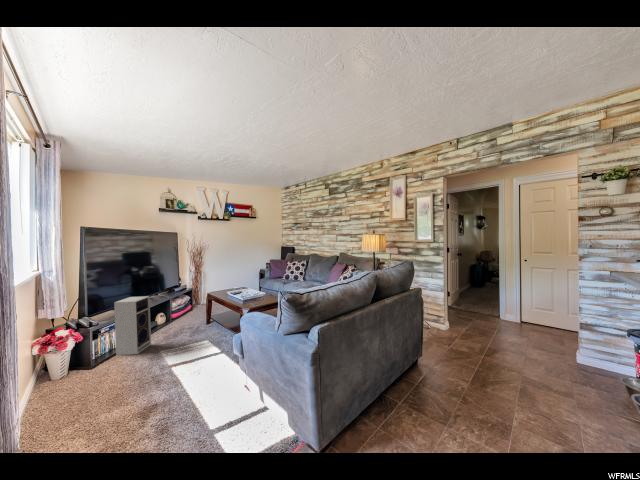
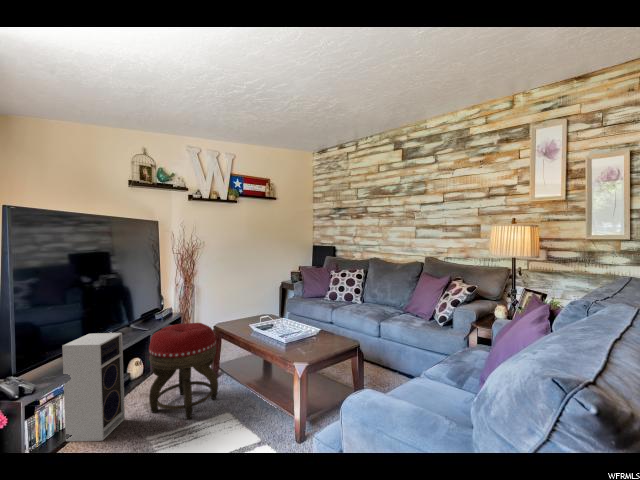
footstool: none [166,291,207,344] -> present [149,323,218,419]

